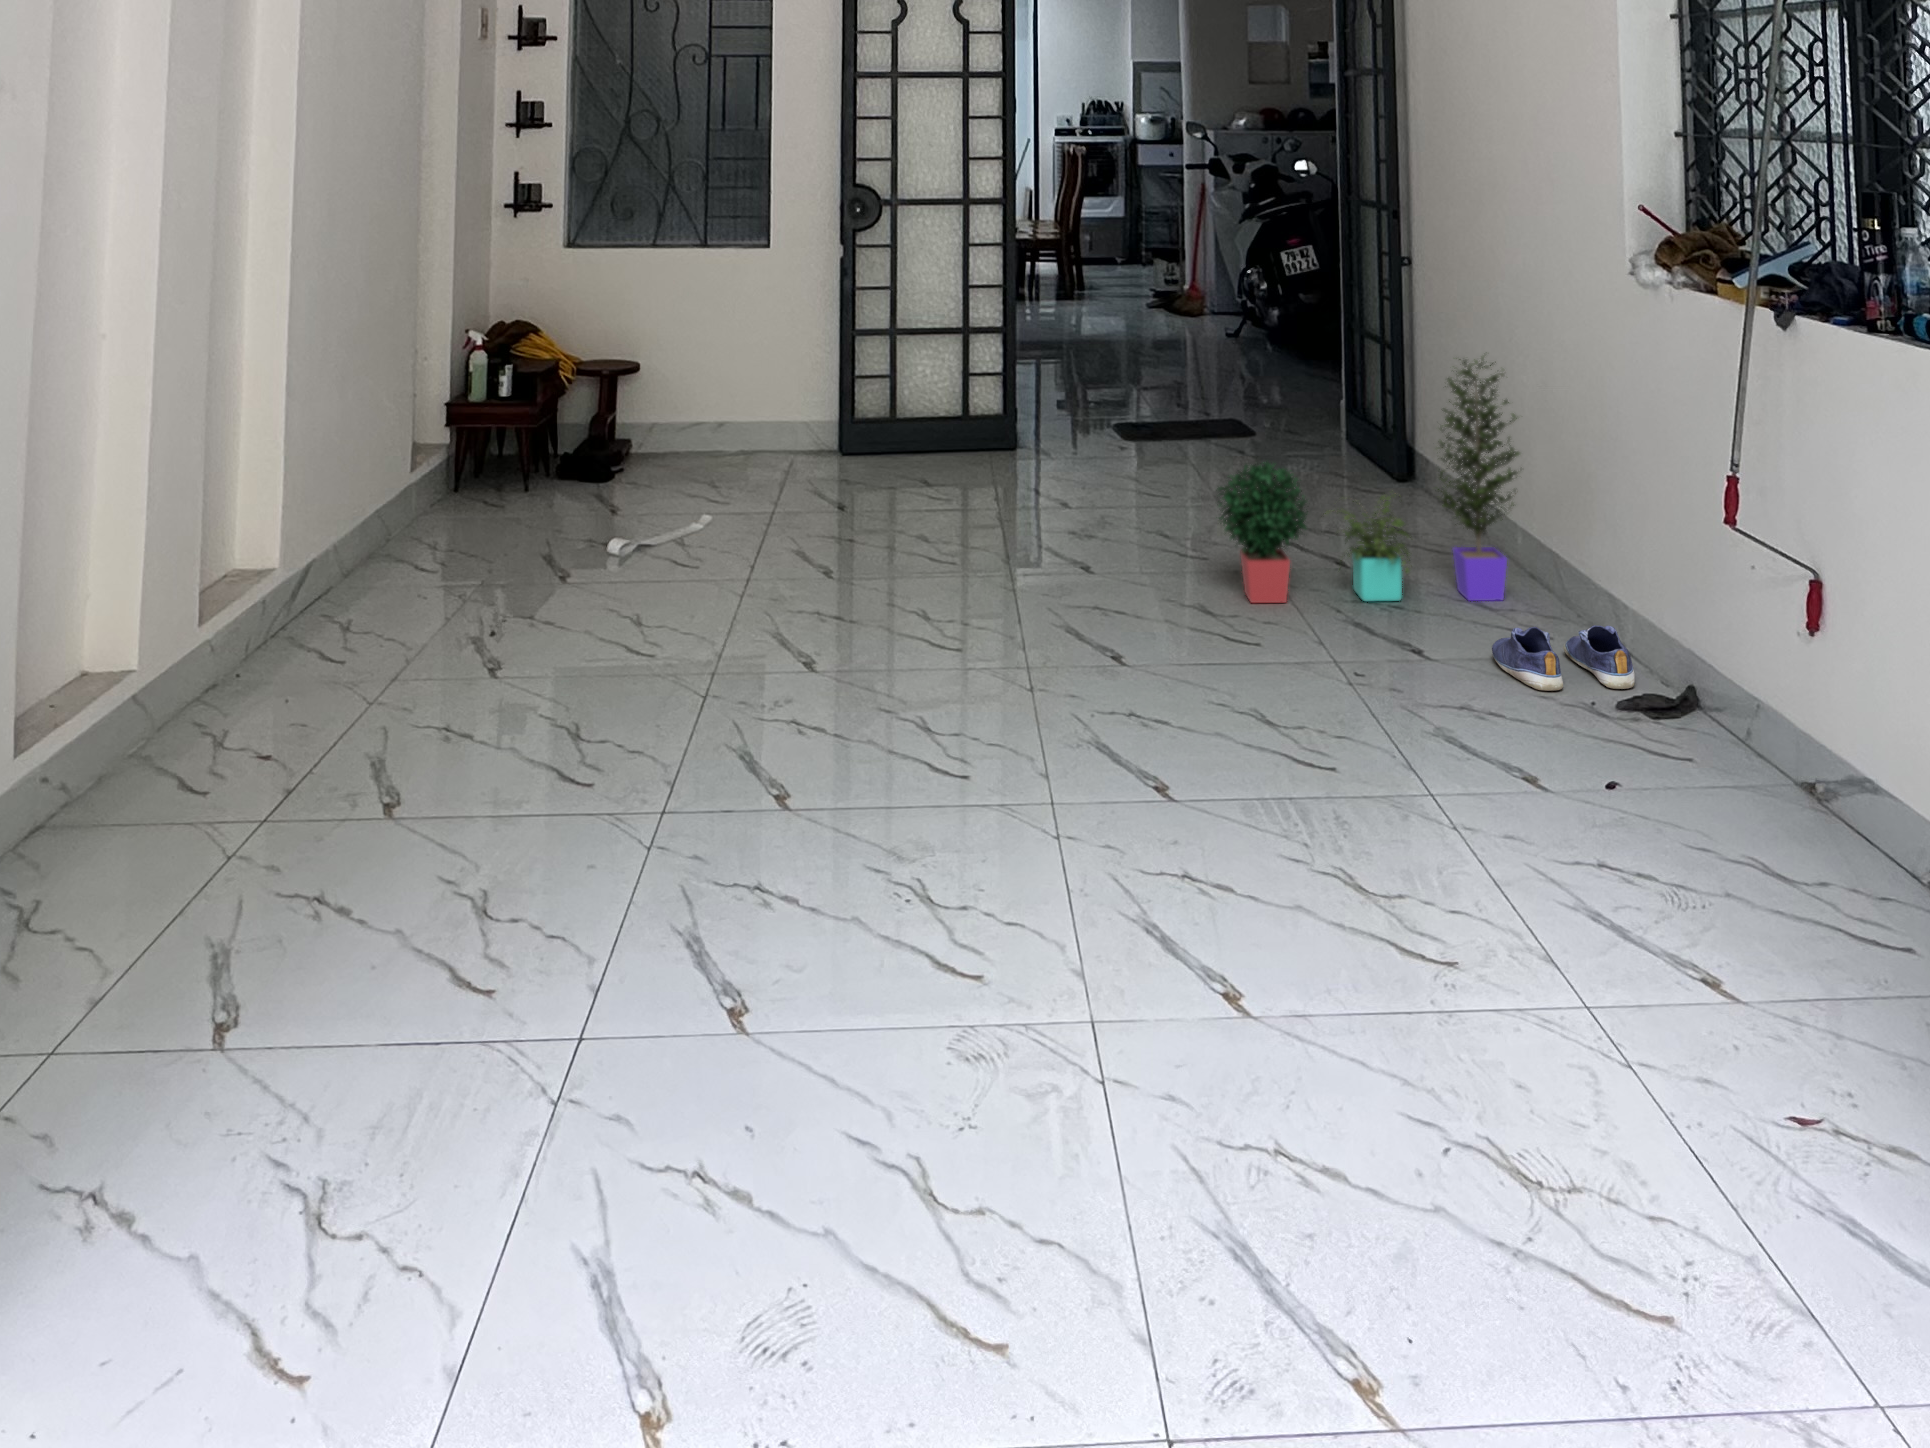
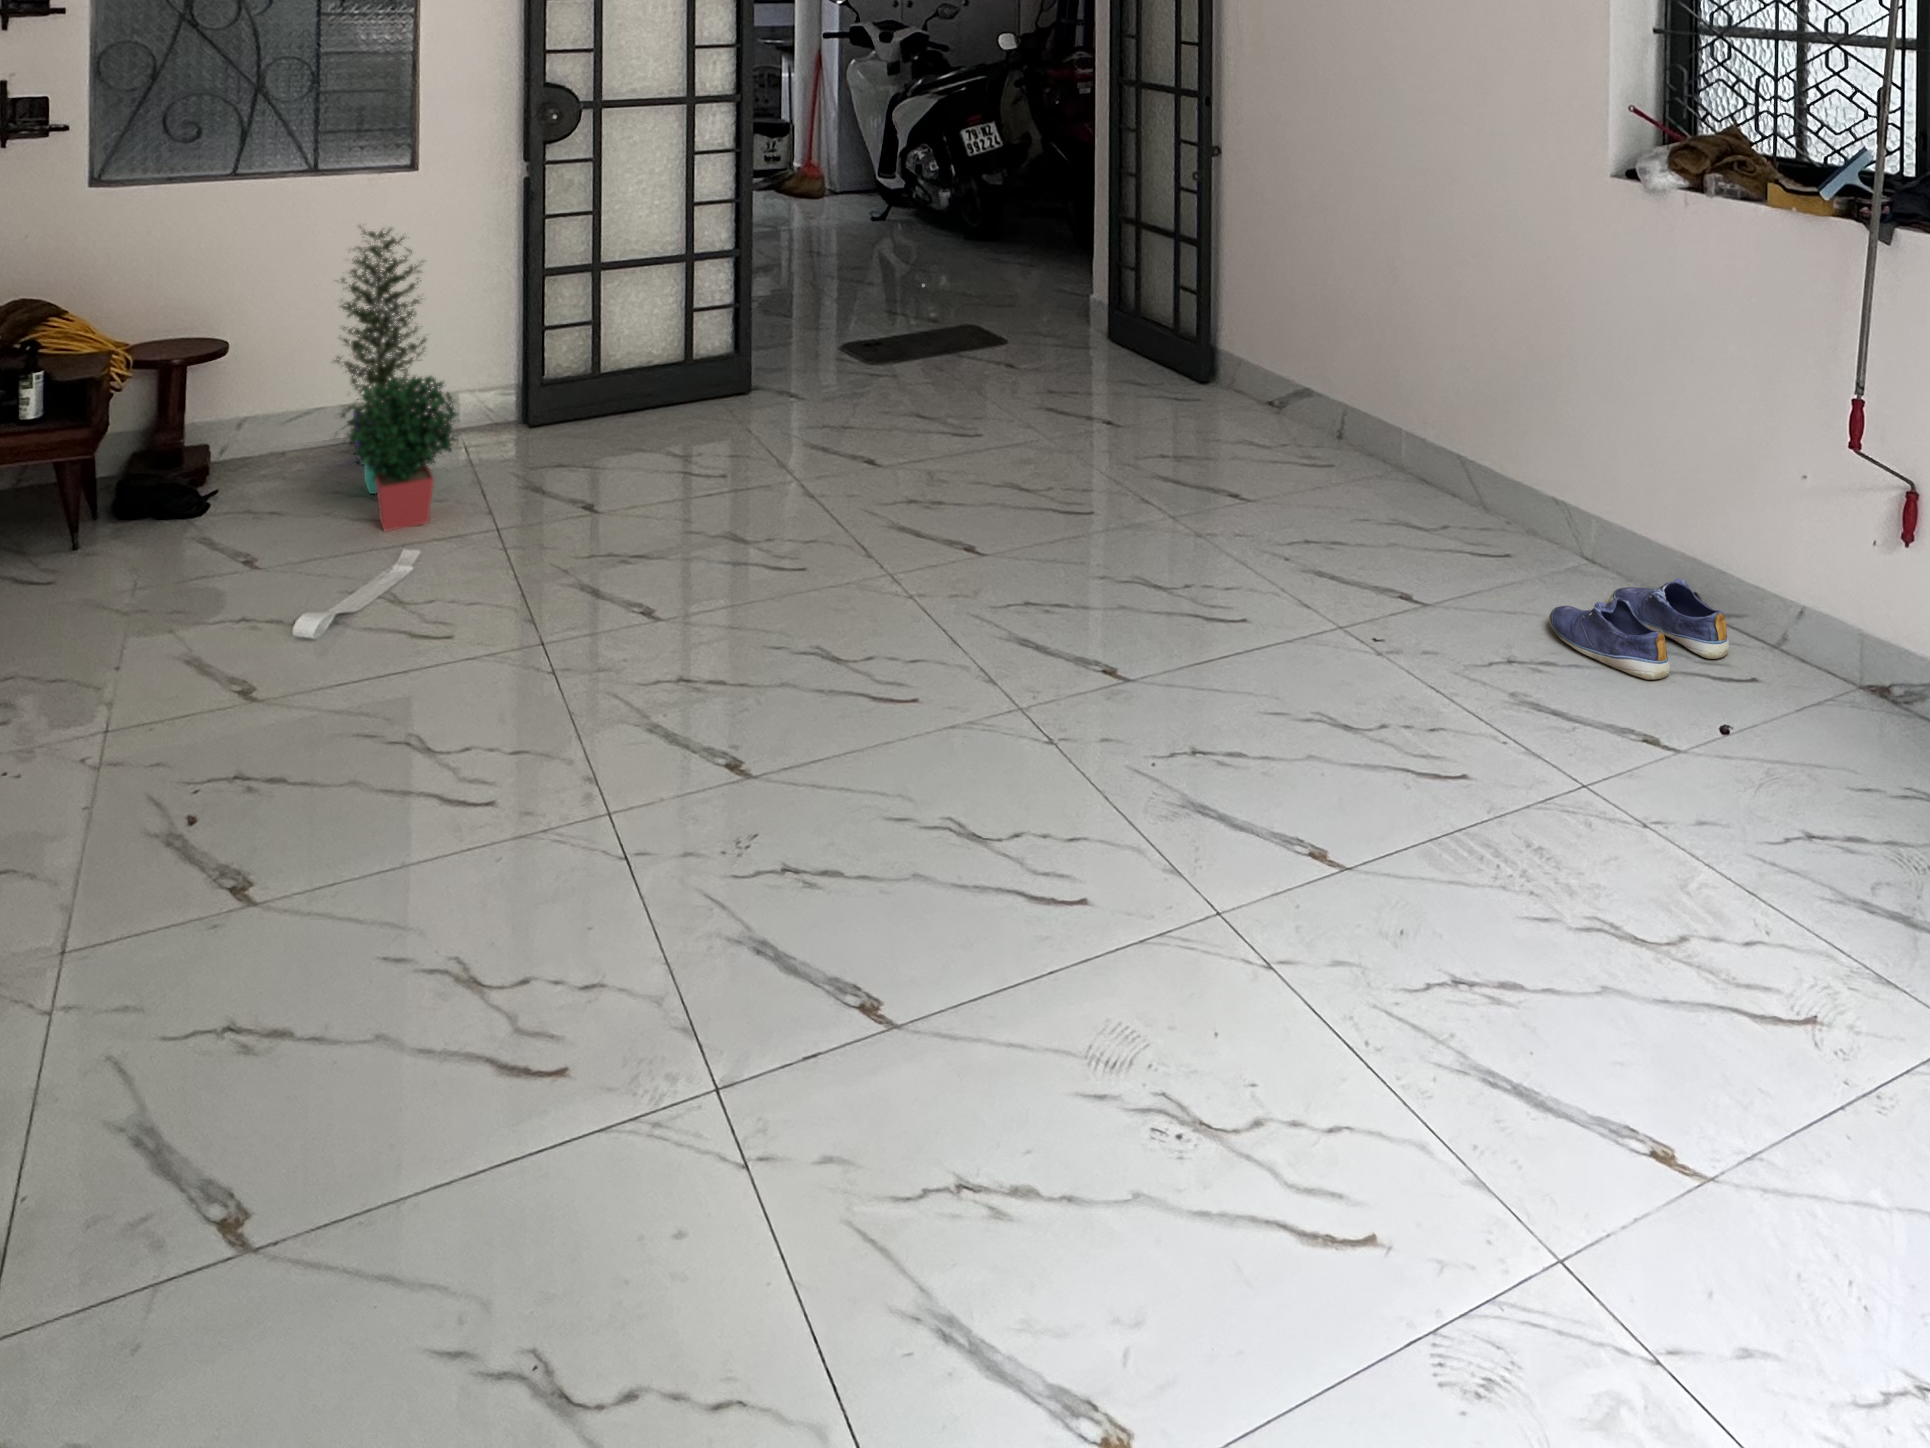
potted plant: present [1218,357,1520,603] -> present [335,229,457,531]

